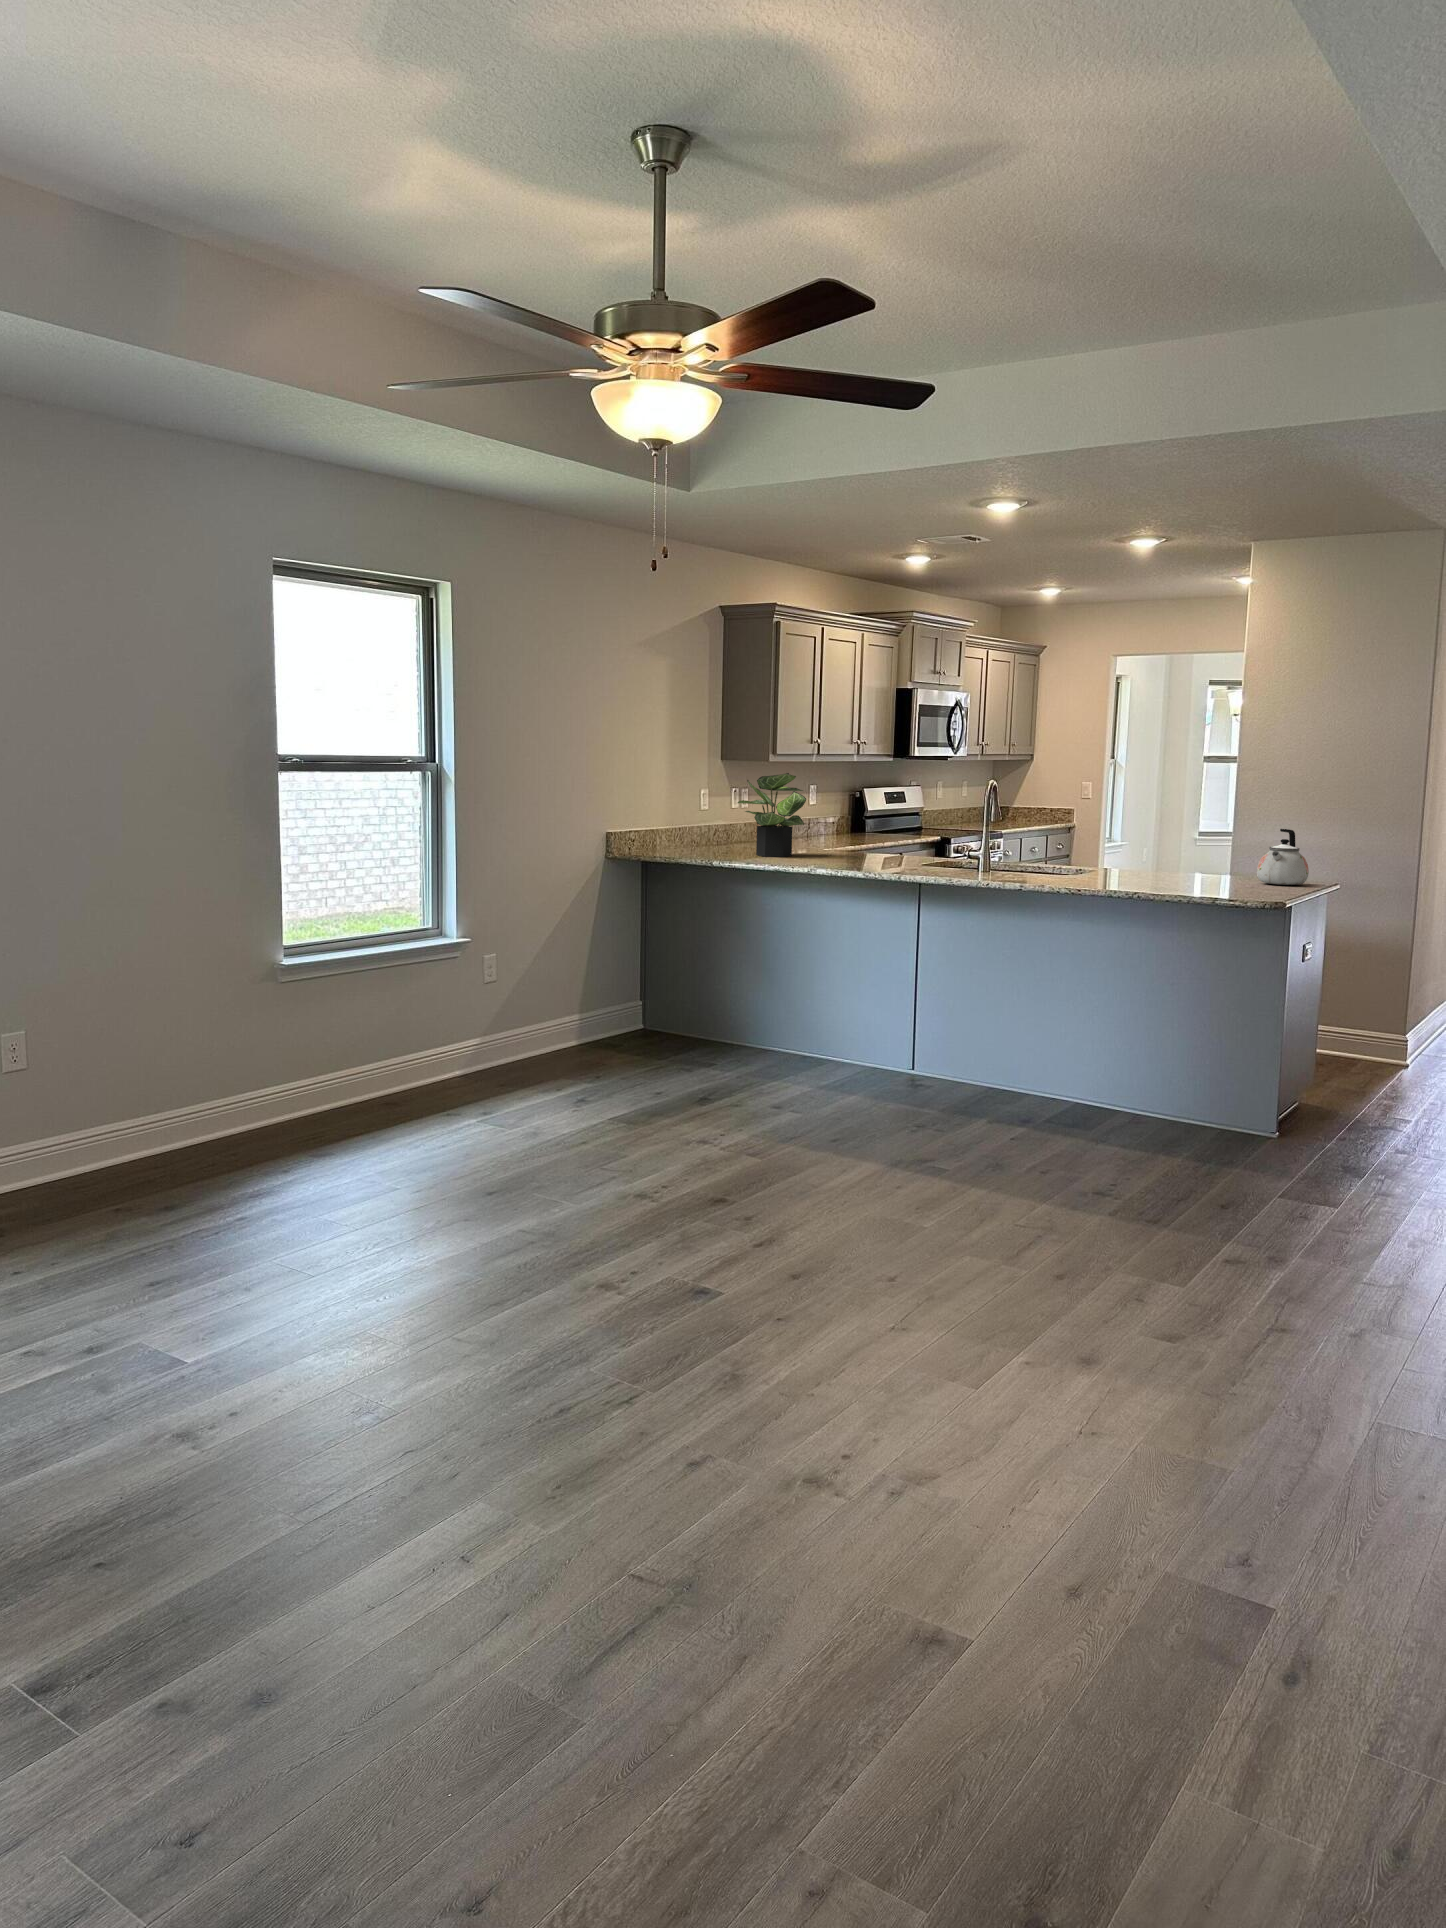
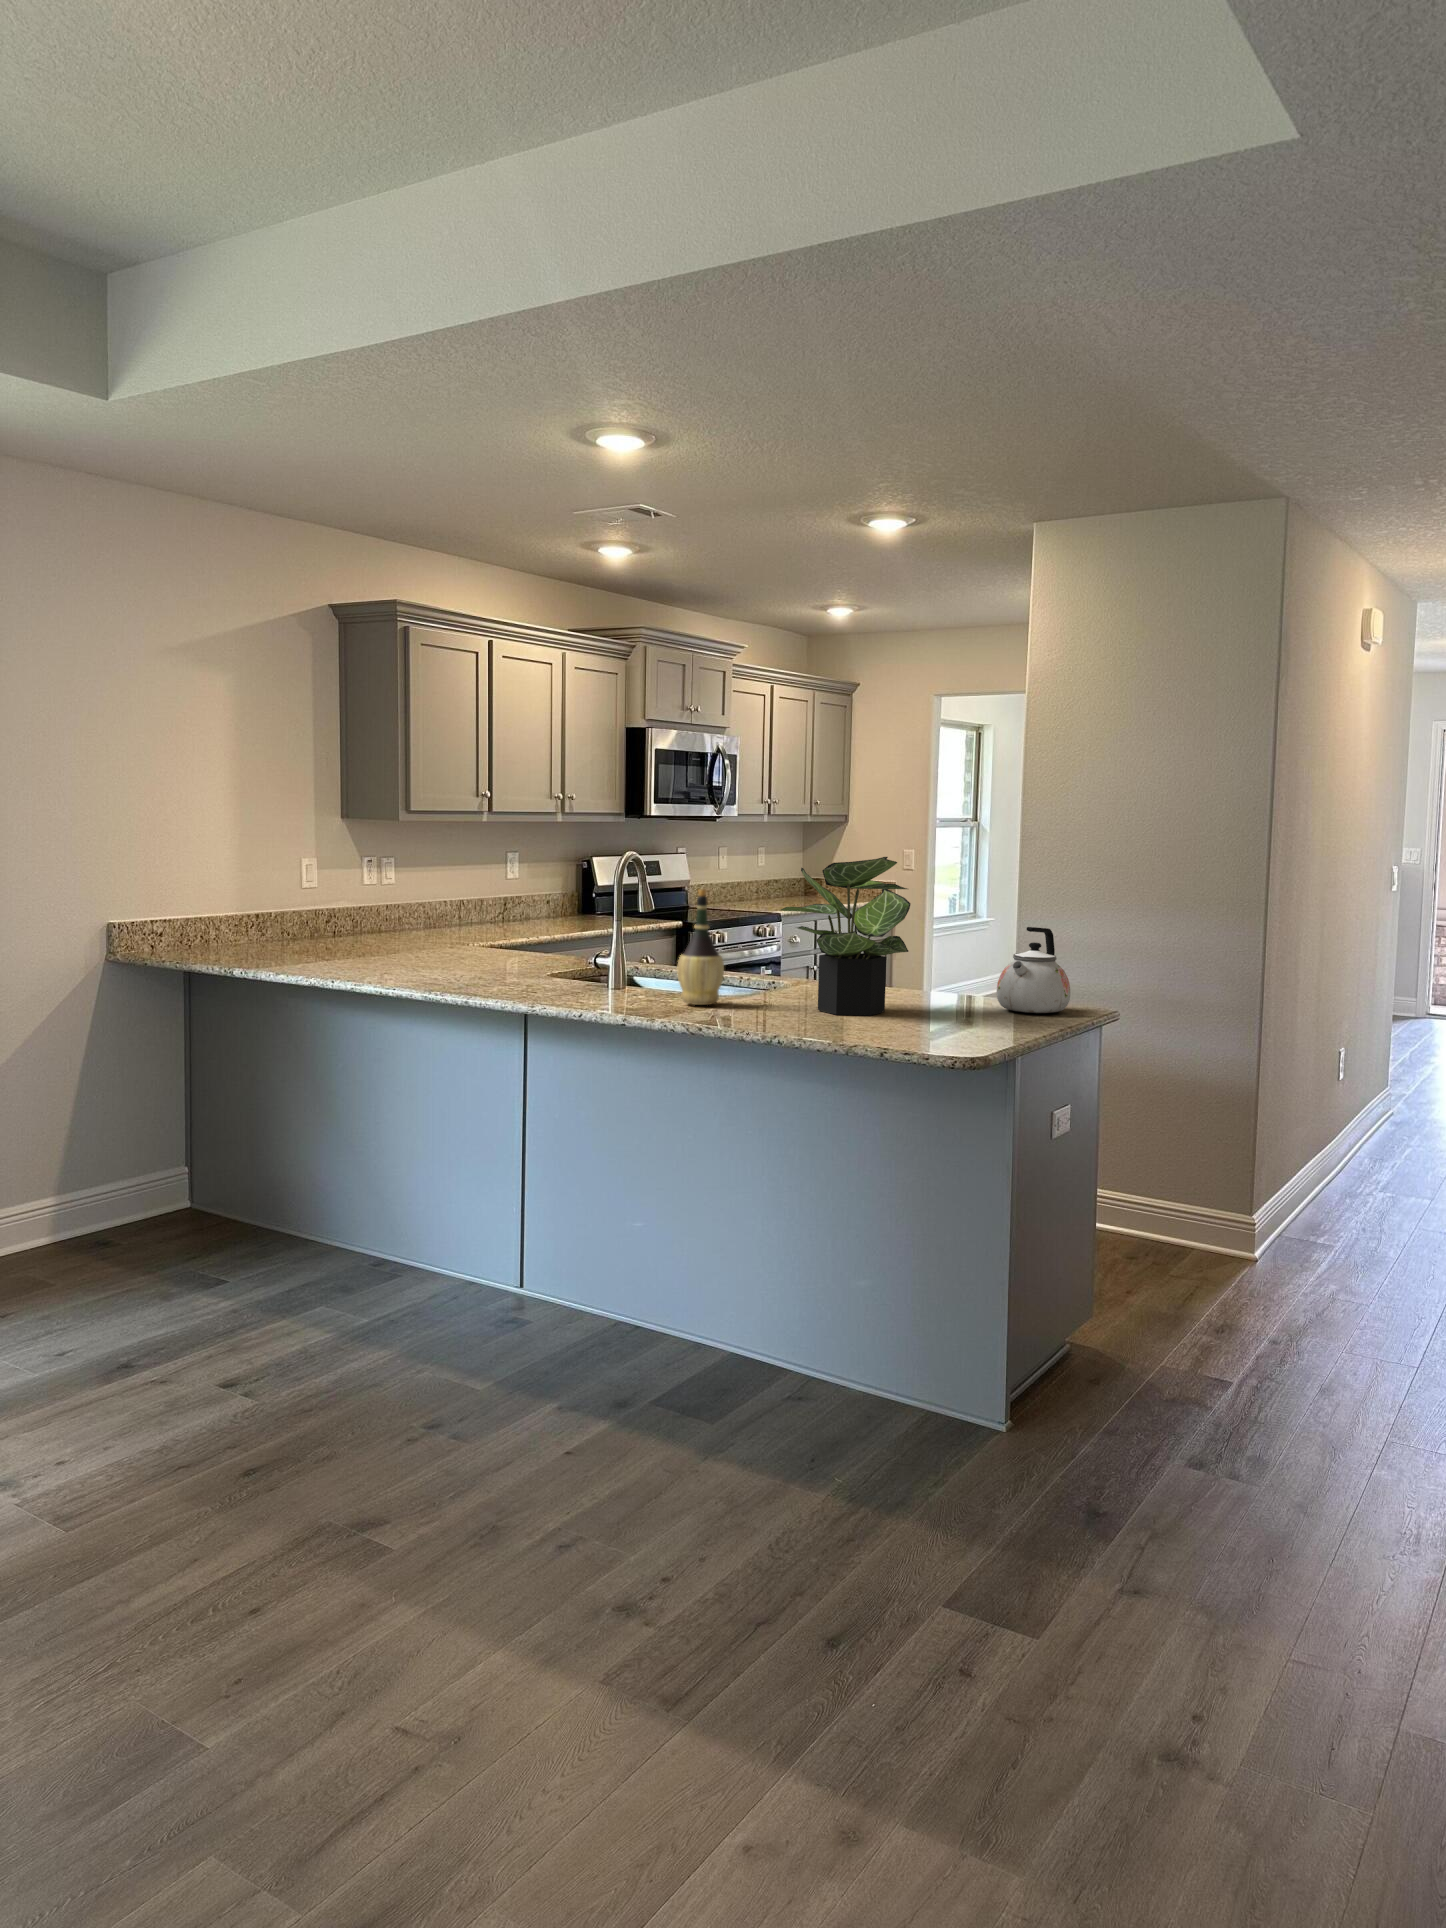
potted plant: present [738,773,806,857] -> present [781,857,910,1016]
wine bottle: none [1047,804,1079,879] -> present [677,889,724,1005]

